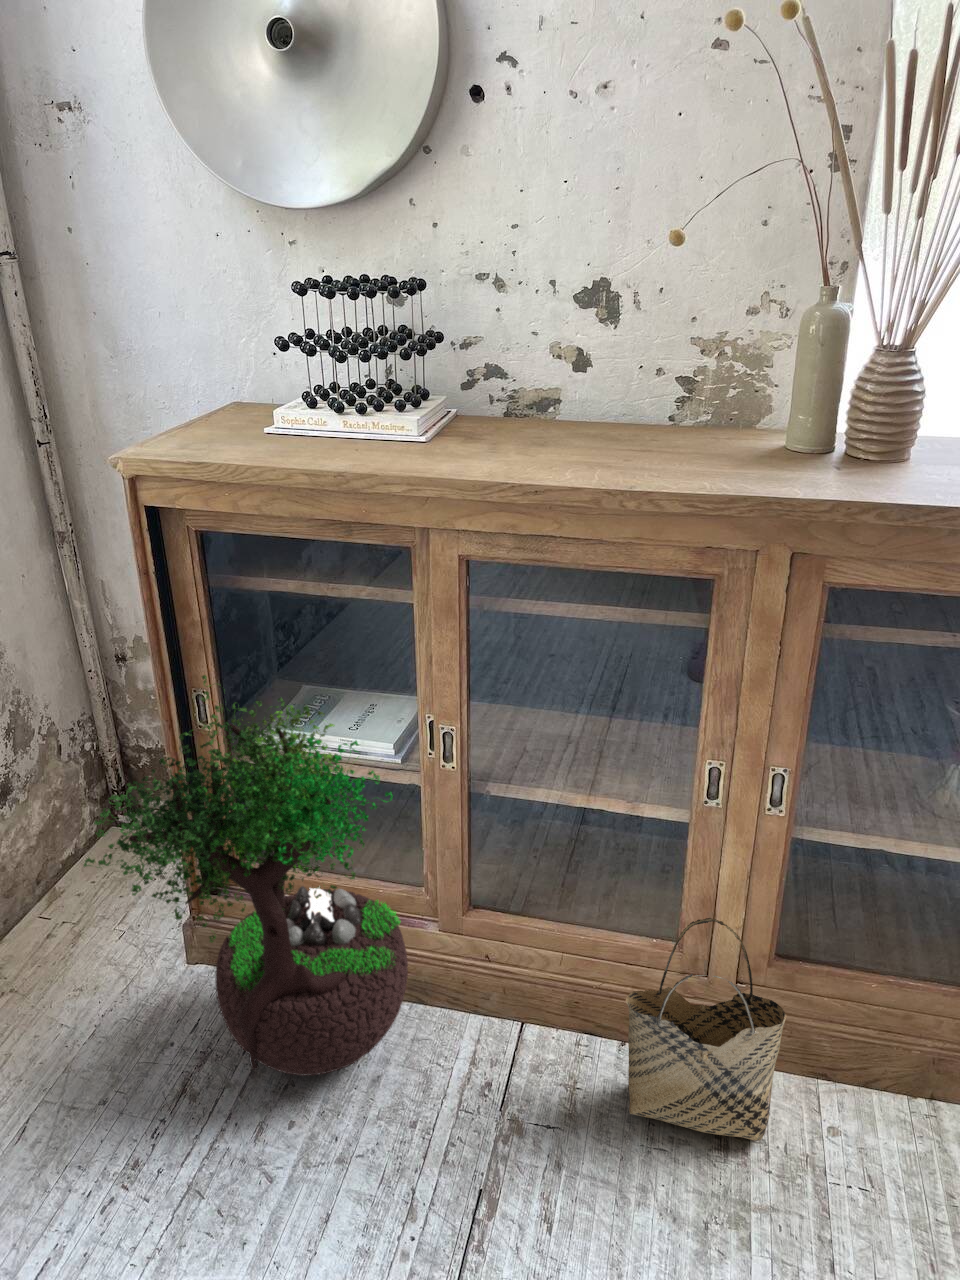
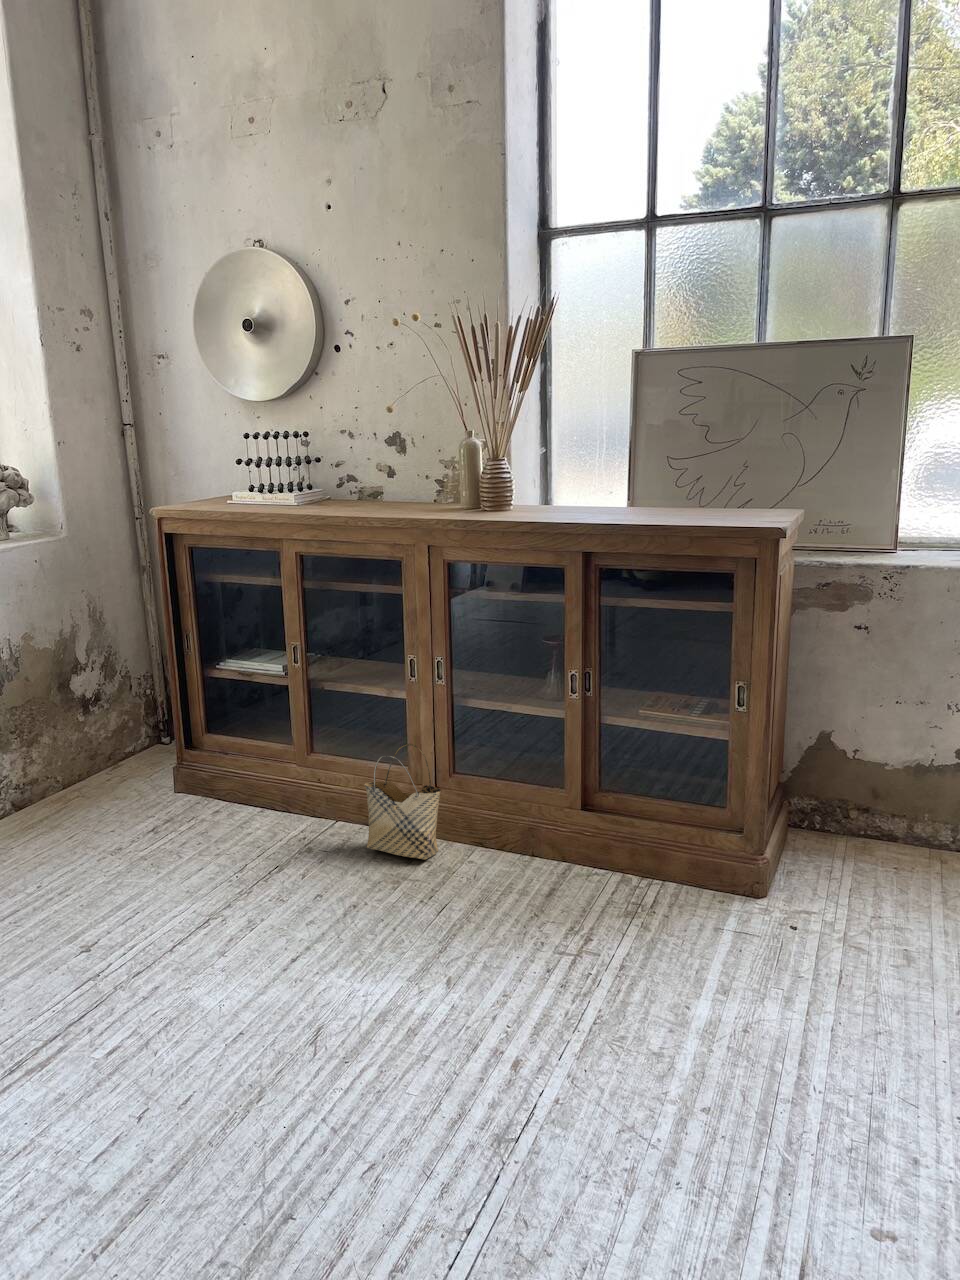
potted tree: present [84,675,408,1075] -> none [109,602,277,826]

